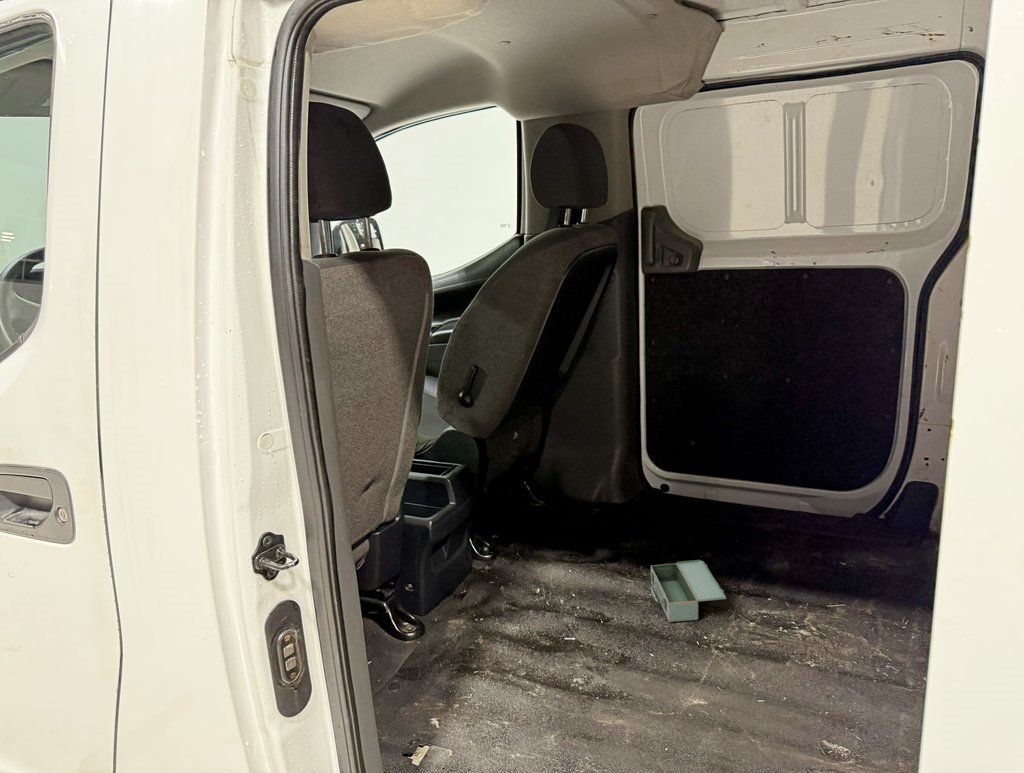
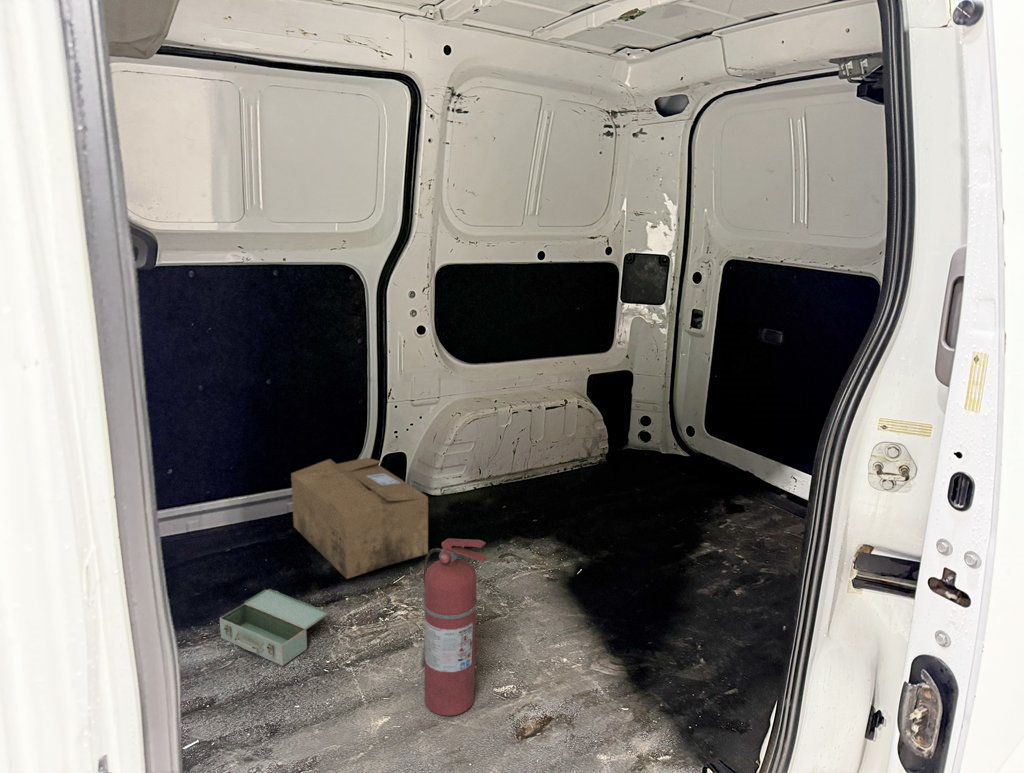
cardboard box: none [785,468,896,596] -> present [291,458,428,579]
fire extinguisher: none [742,553,801,739] -> present [420,539,487,716]

